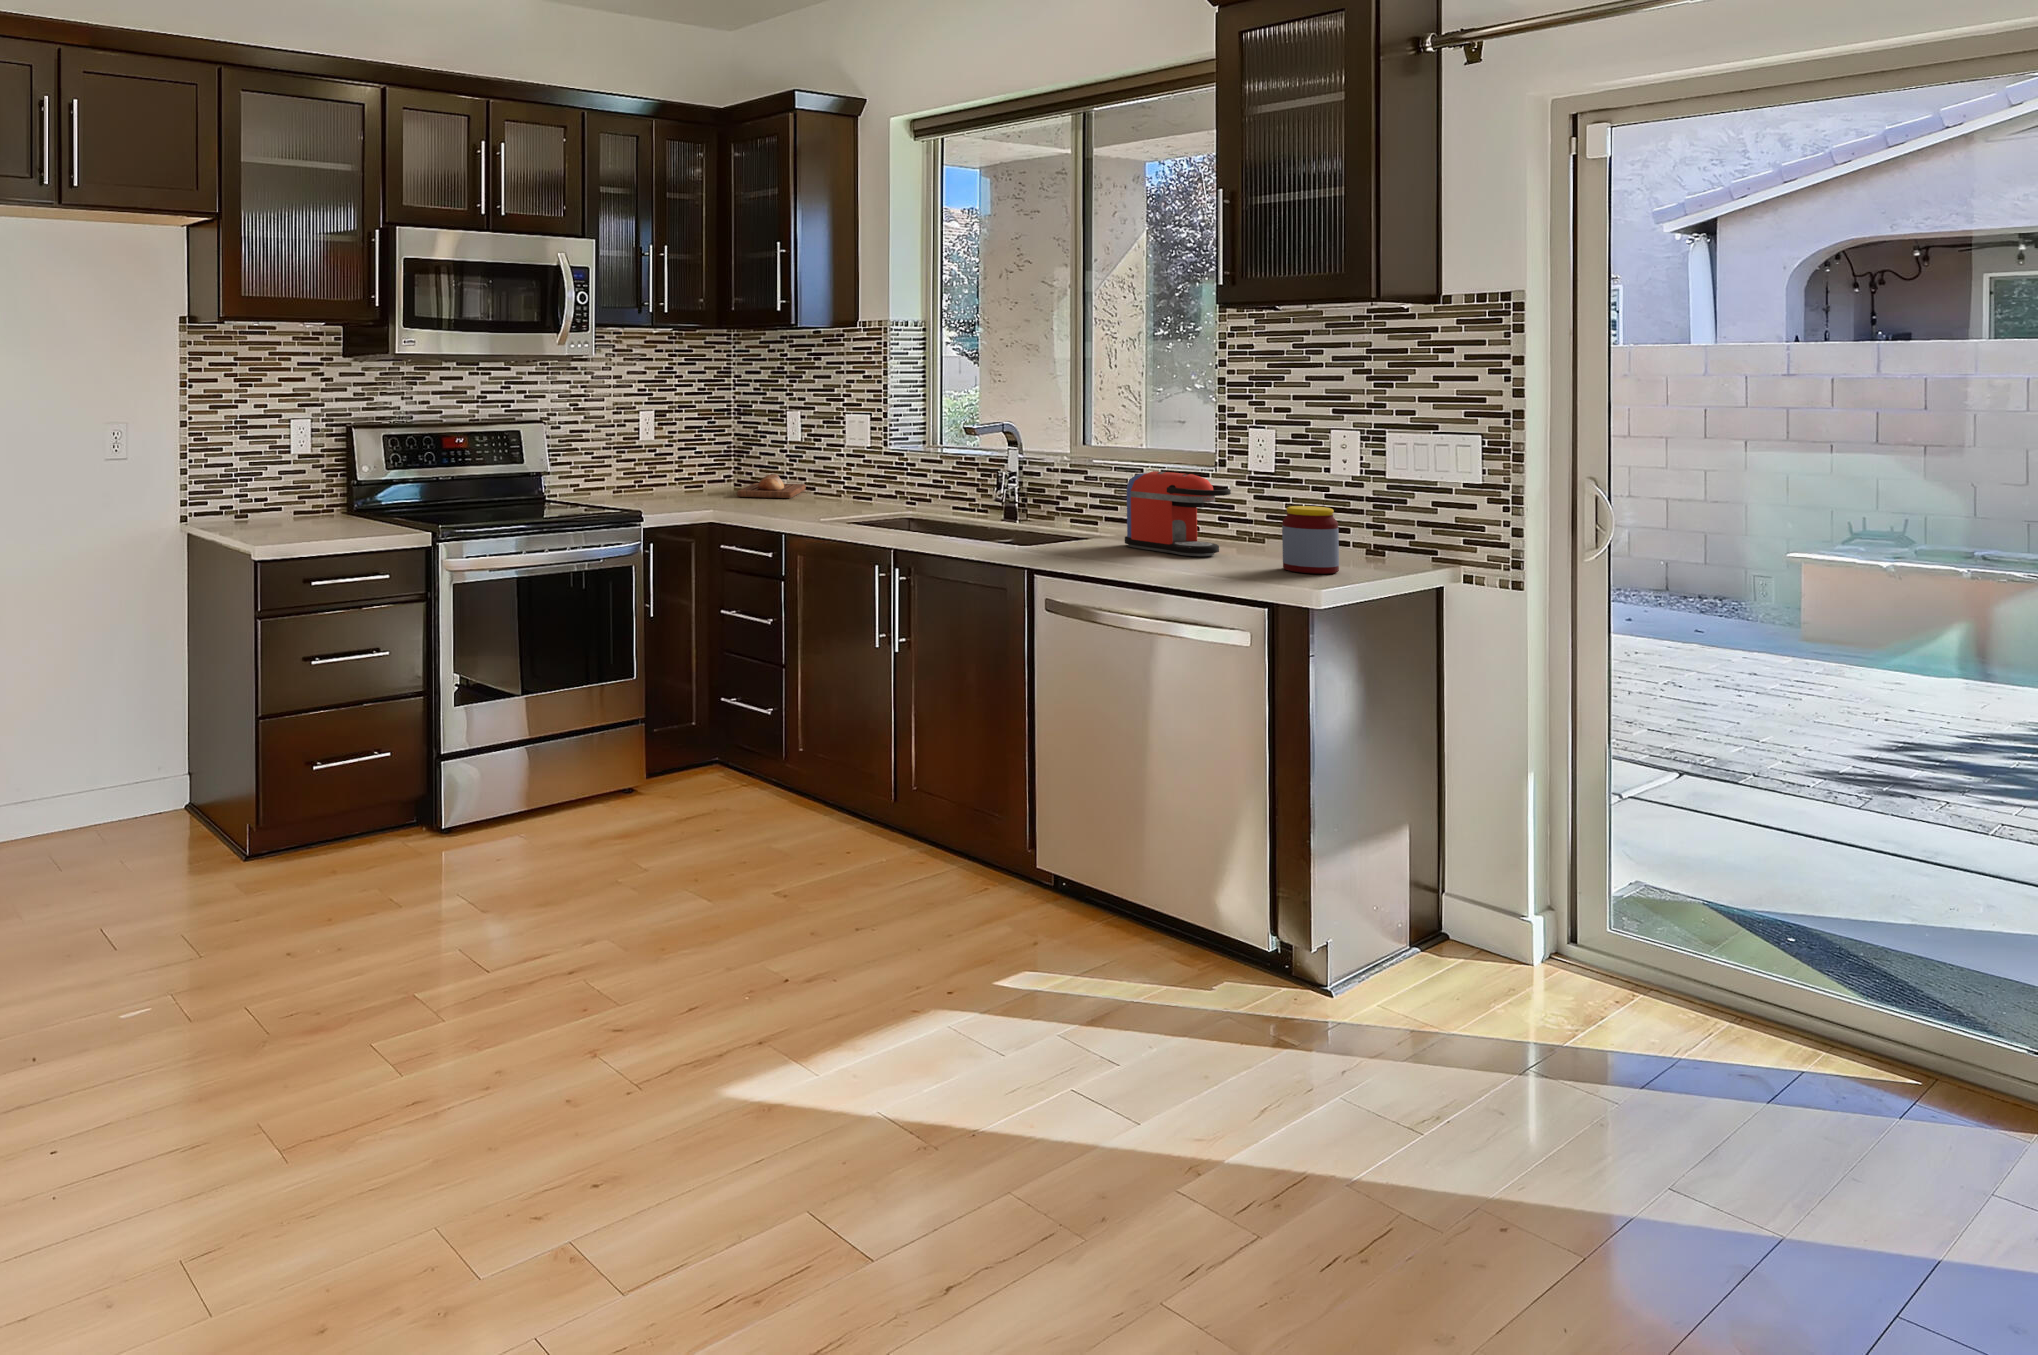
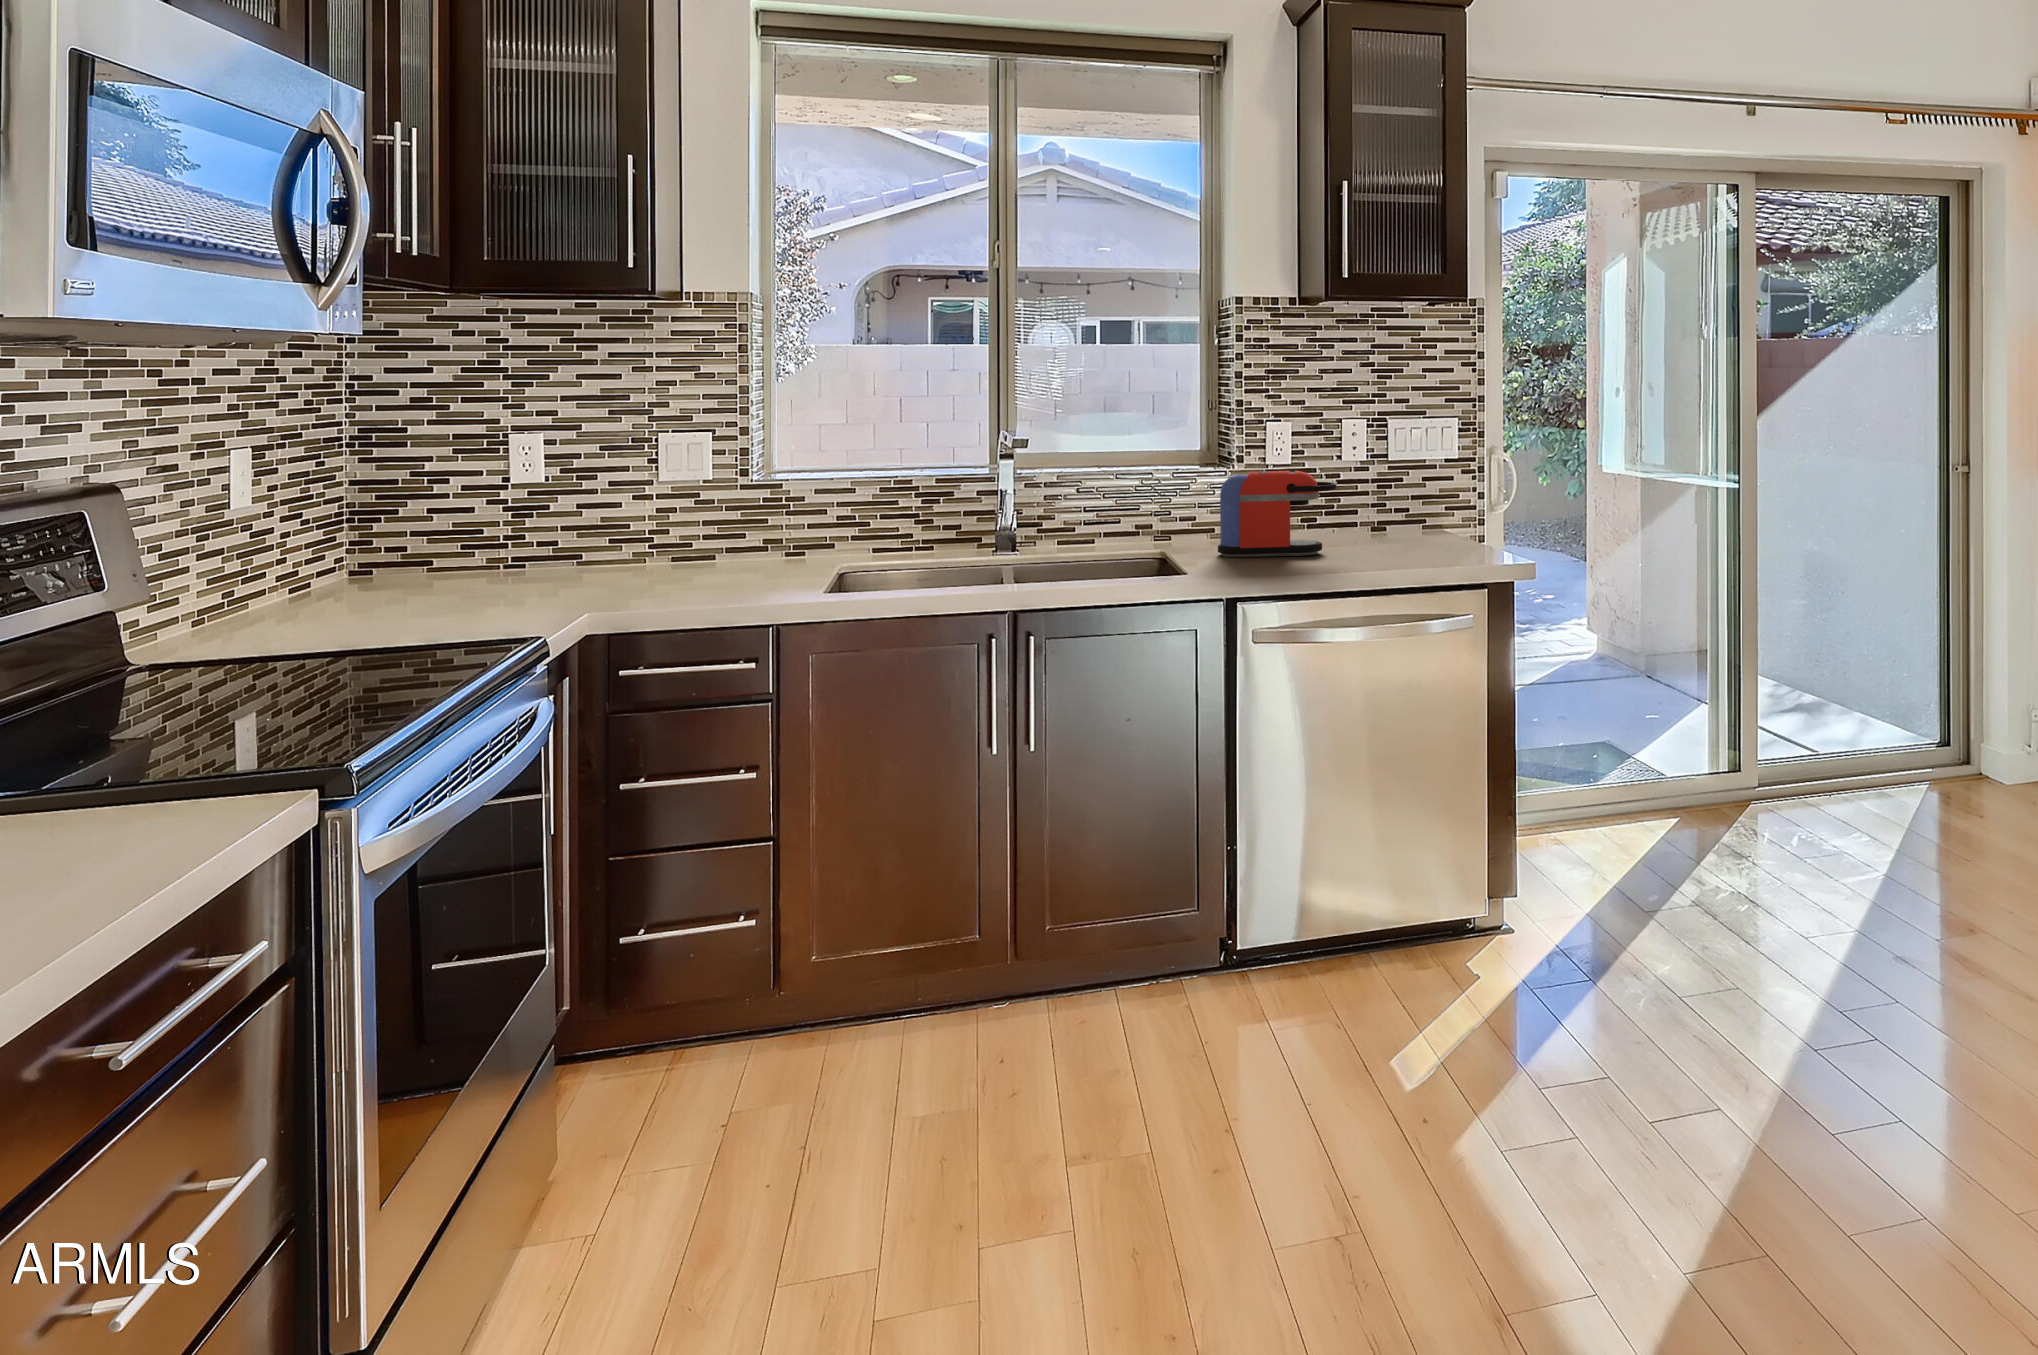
bread loaf: present [737,474,806,498] -> none [439,543,605,587]
jar: present [1282,506,1339,574] -> none [1393,490,1438,552]

